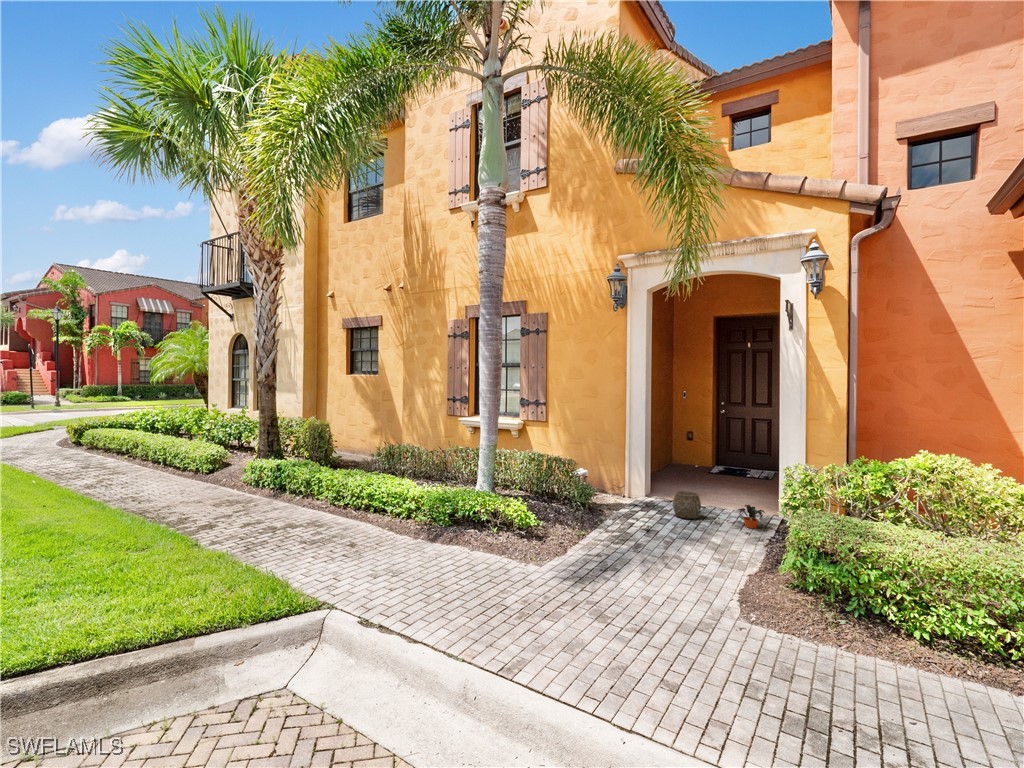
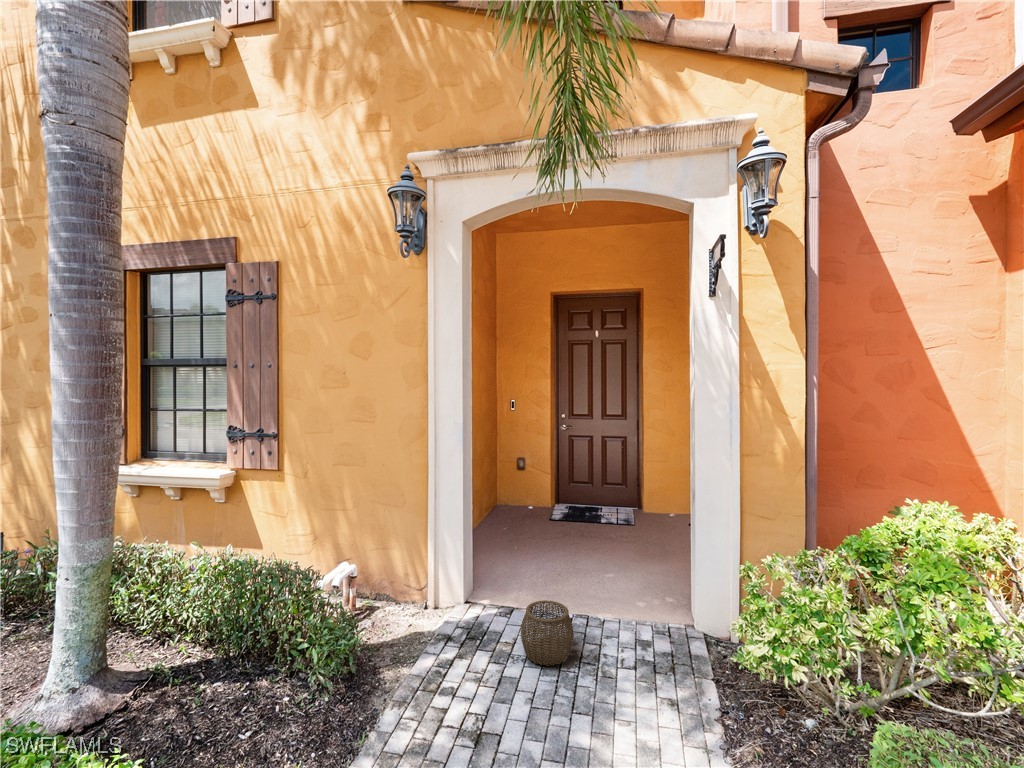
potted plant: present [738,505,765,528] -> none [640,622,692,675]

